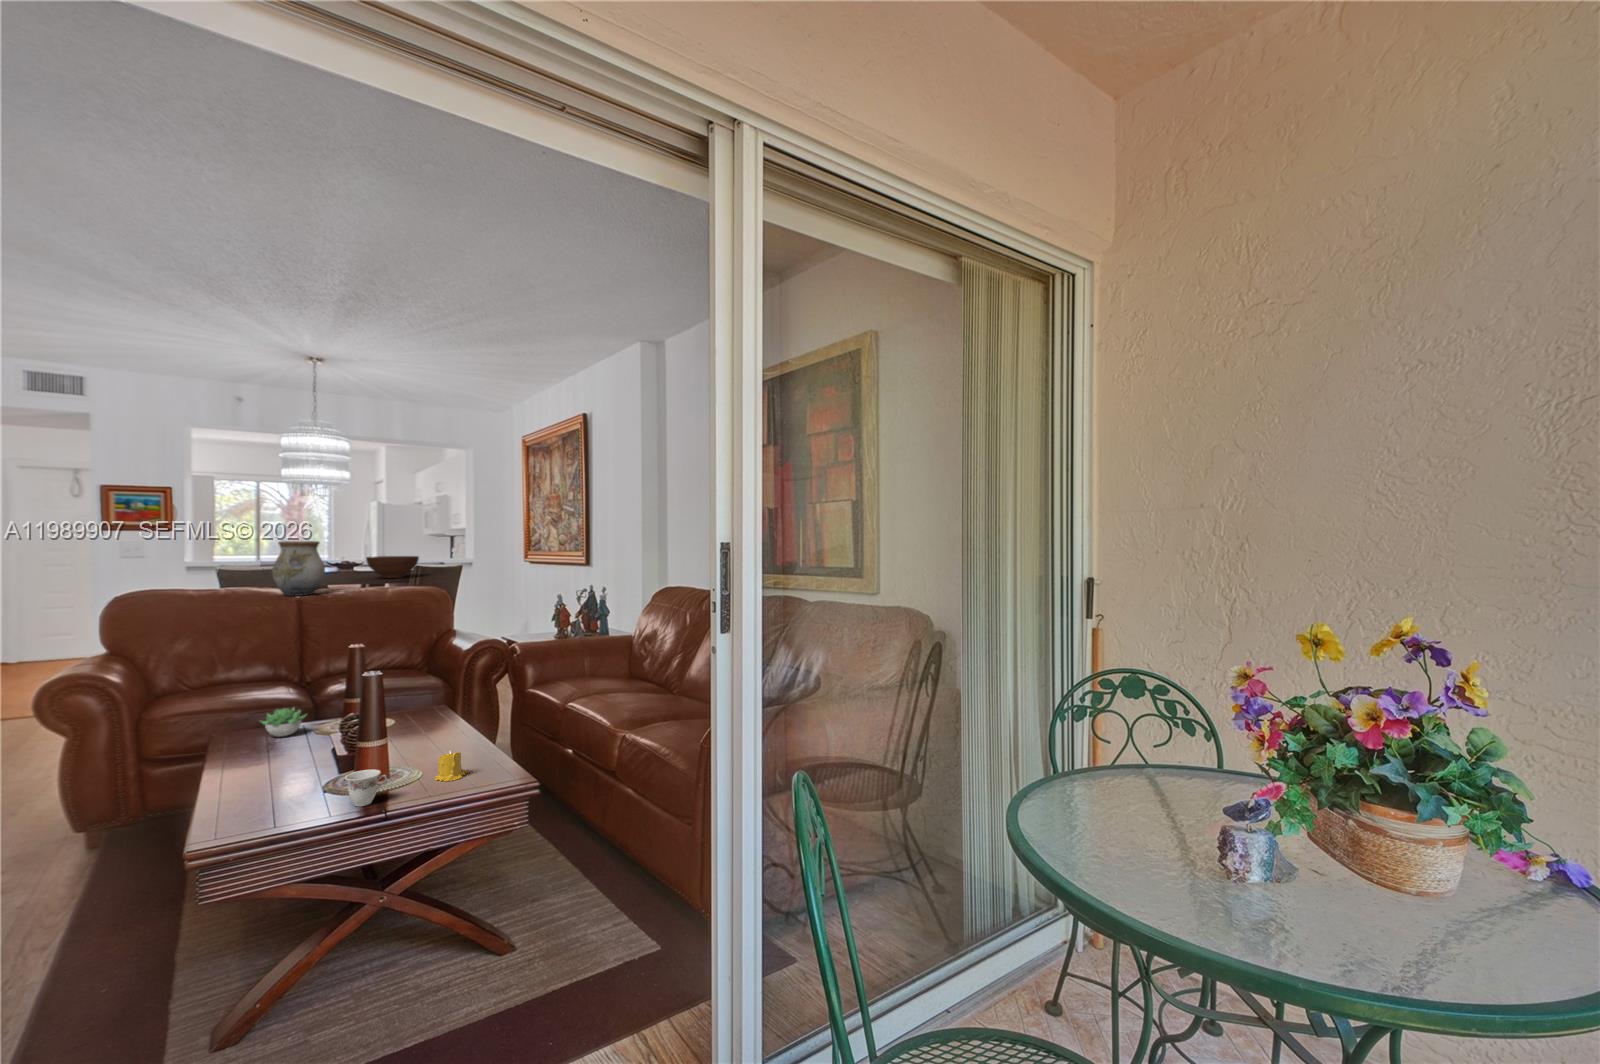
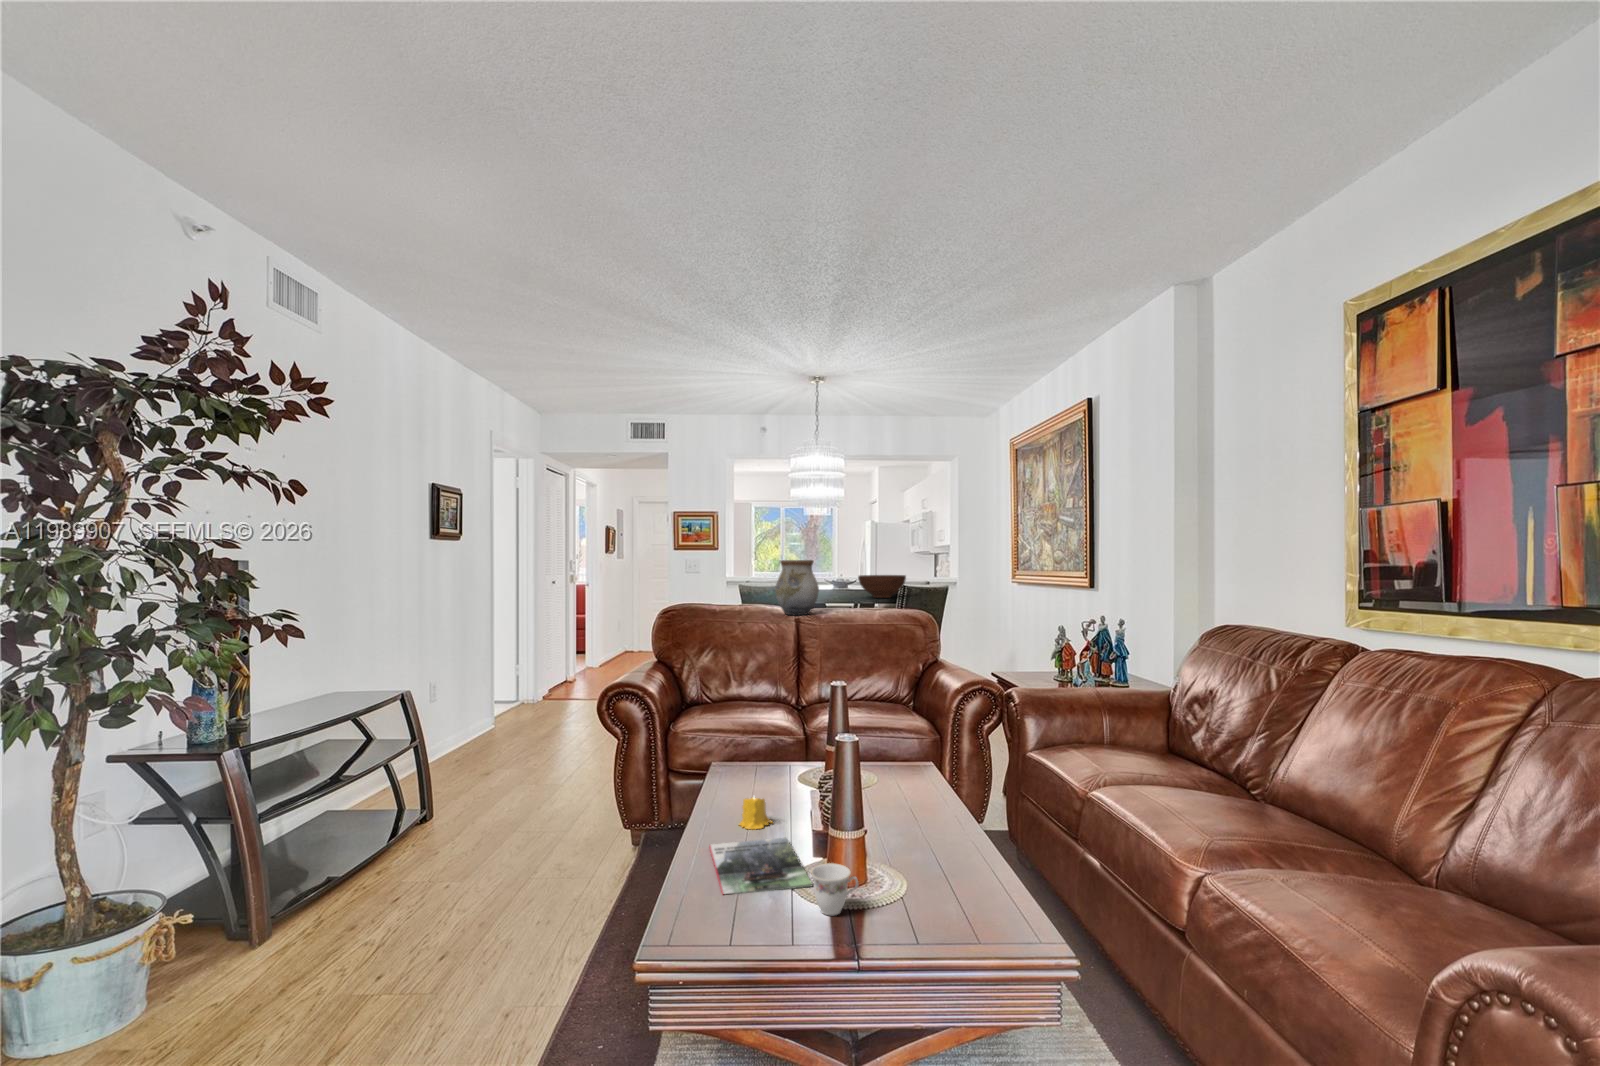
succulent plant: present [261,708,306,736] -> none [750,742,793,774]
candle: present [435,752,468,782] -> present [739,797,772,830]
magazine: none [231,772,344,817] -> present [709,837,812,895]

